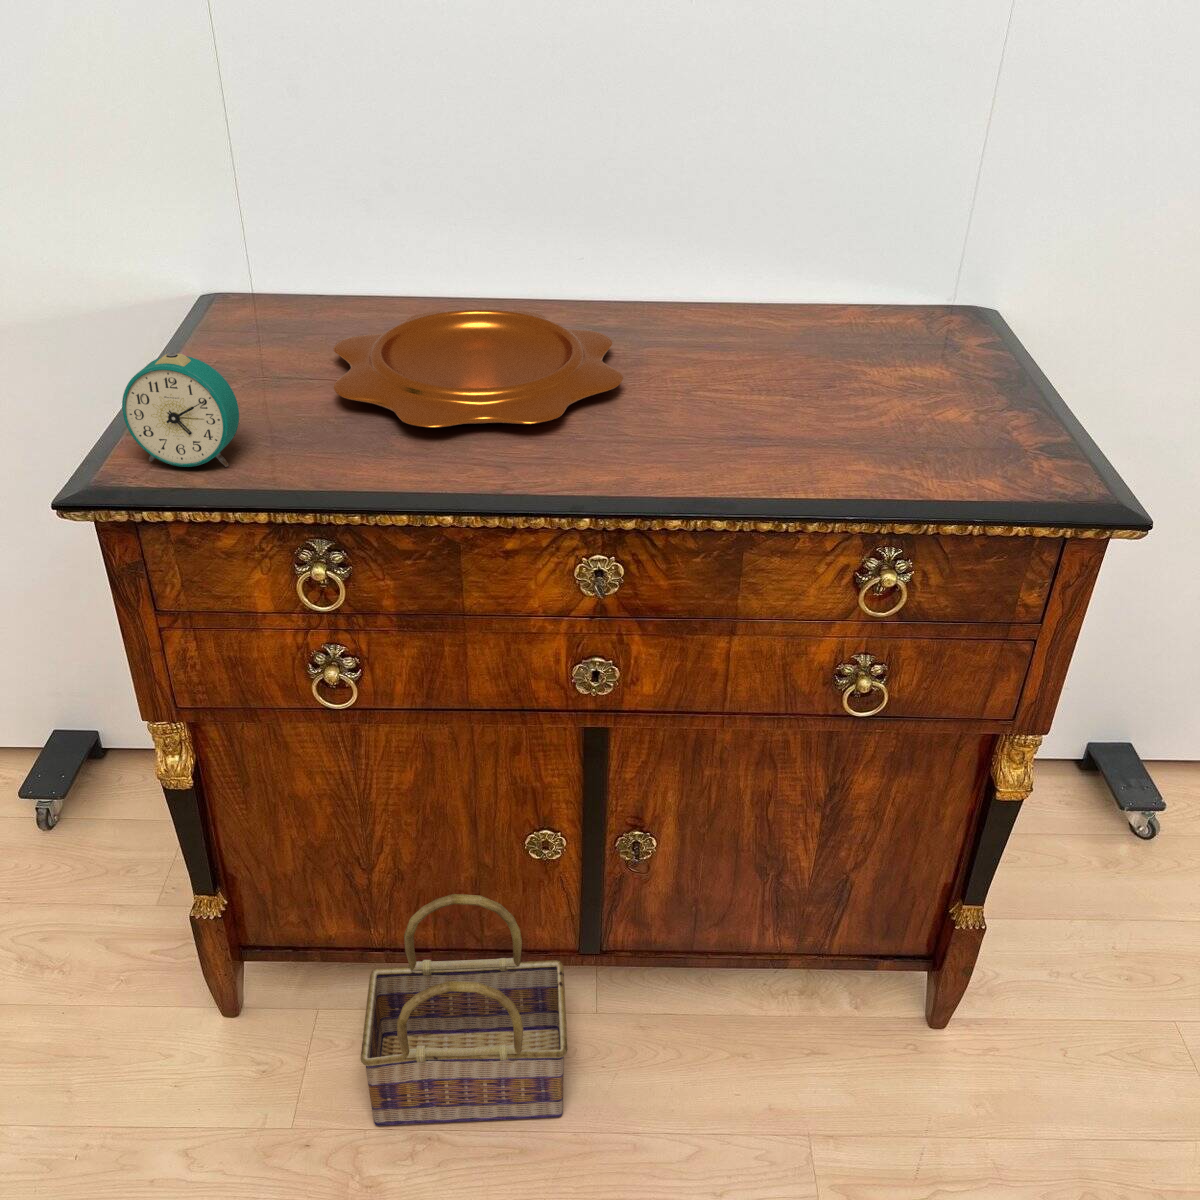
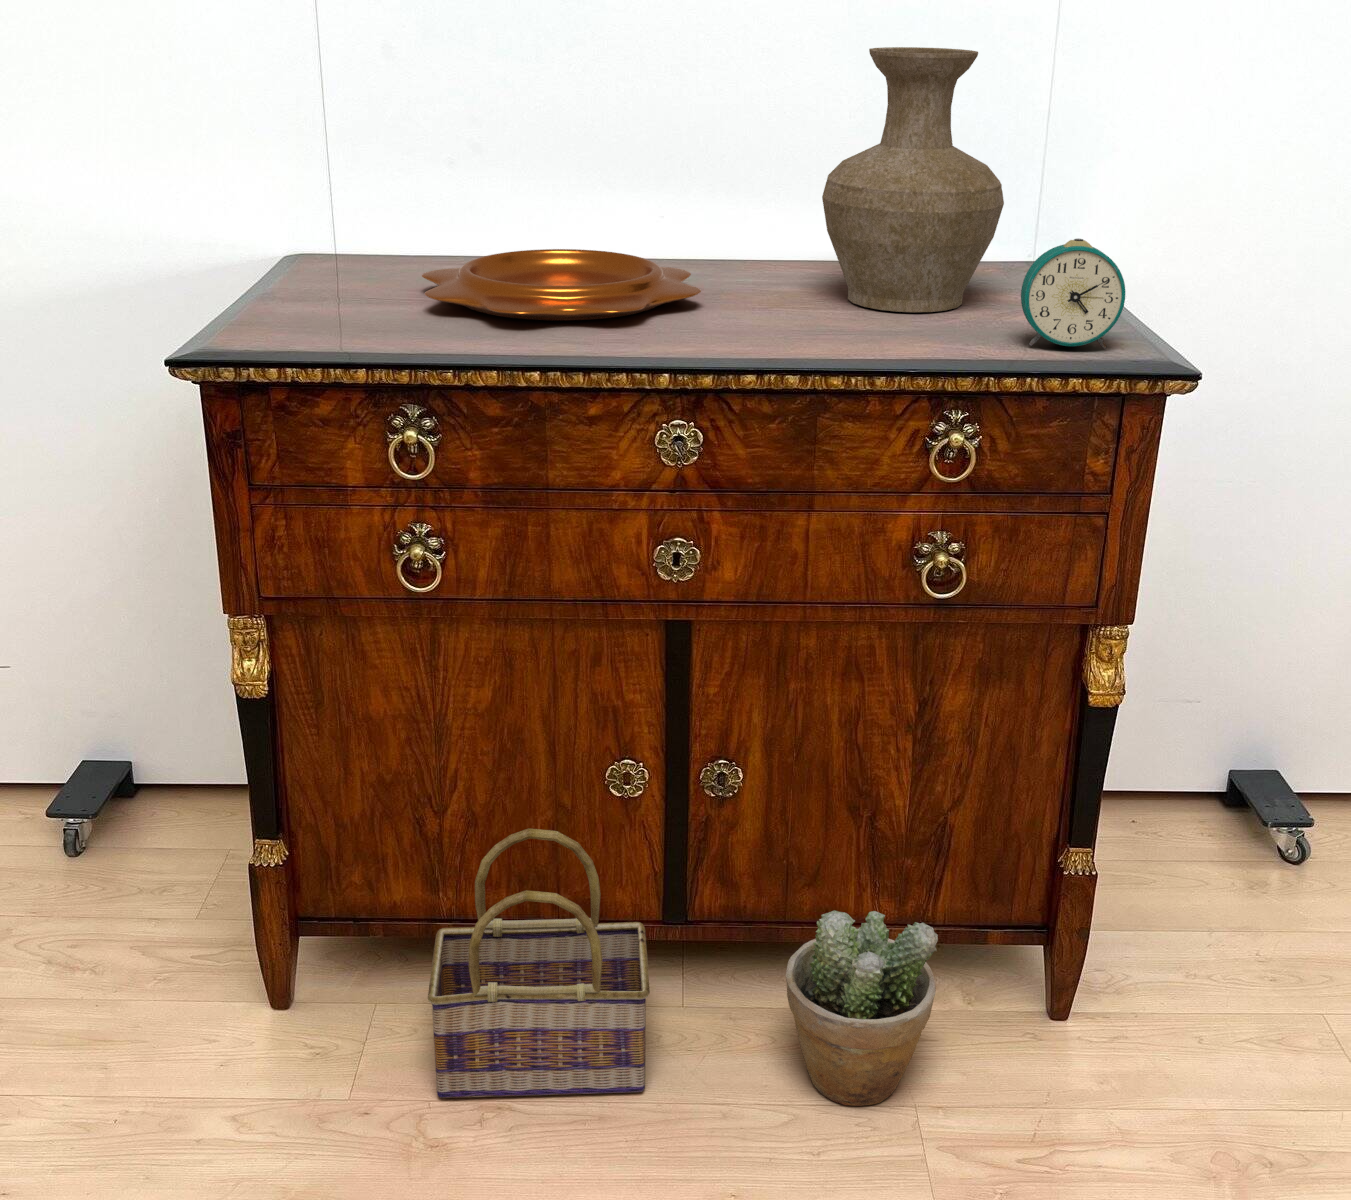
vase: none [753,111,945,405] -> present [822,47,1004,312]
alarm clock: present [122,353,239,467] -> present [1021,239,1125,348]
potted plant: none [693,971,838,1132] -> present [786,910,938,1106]

